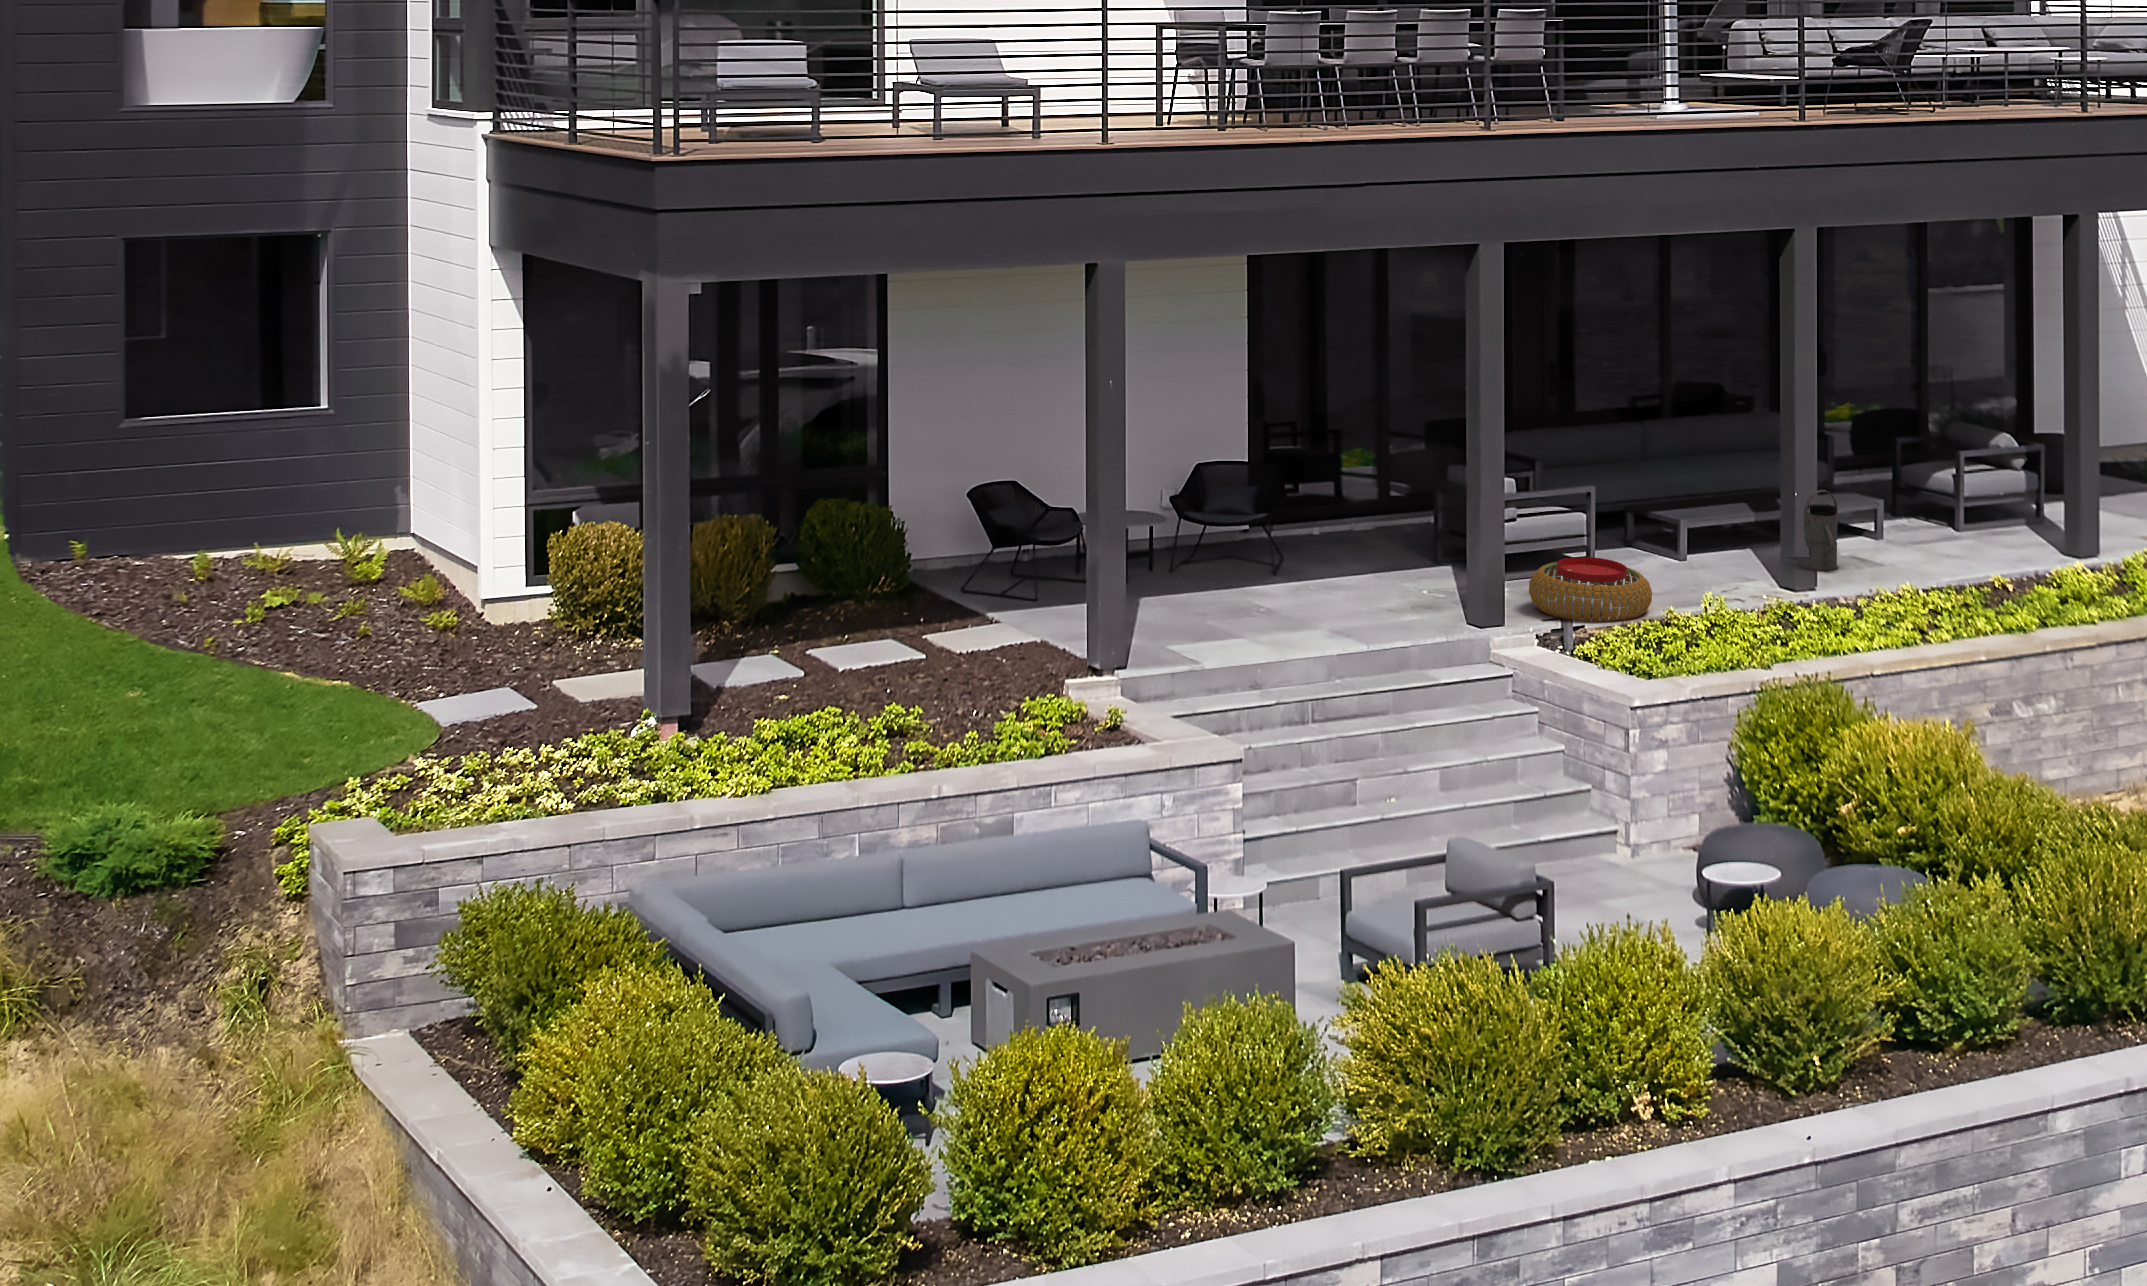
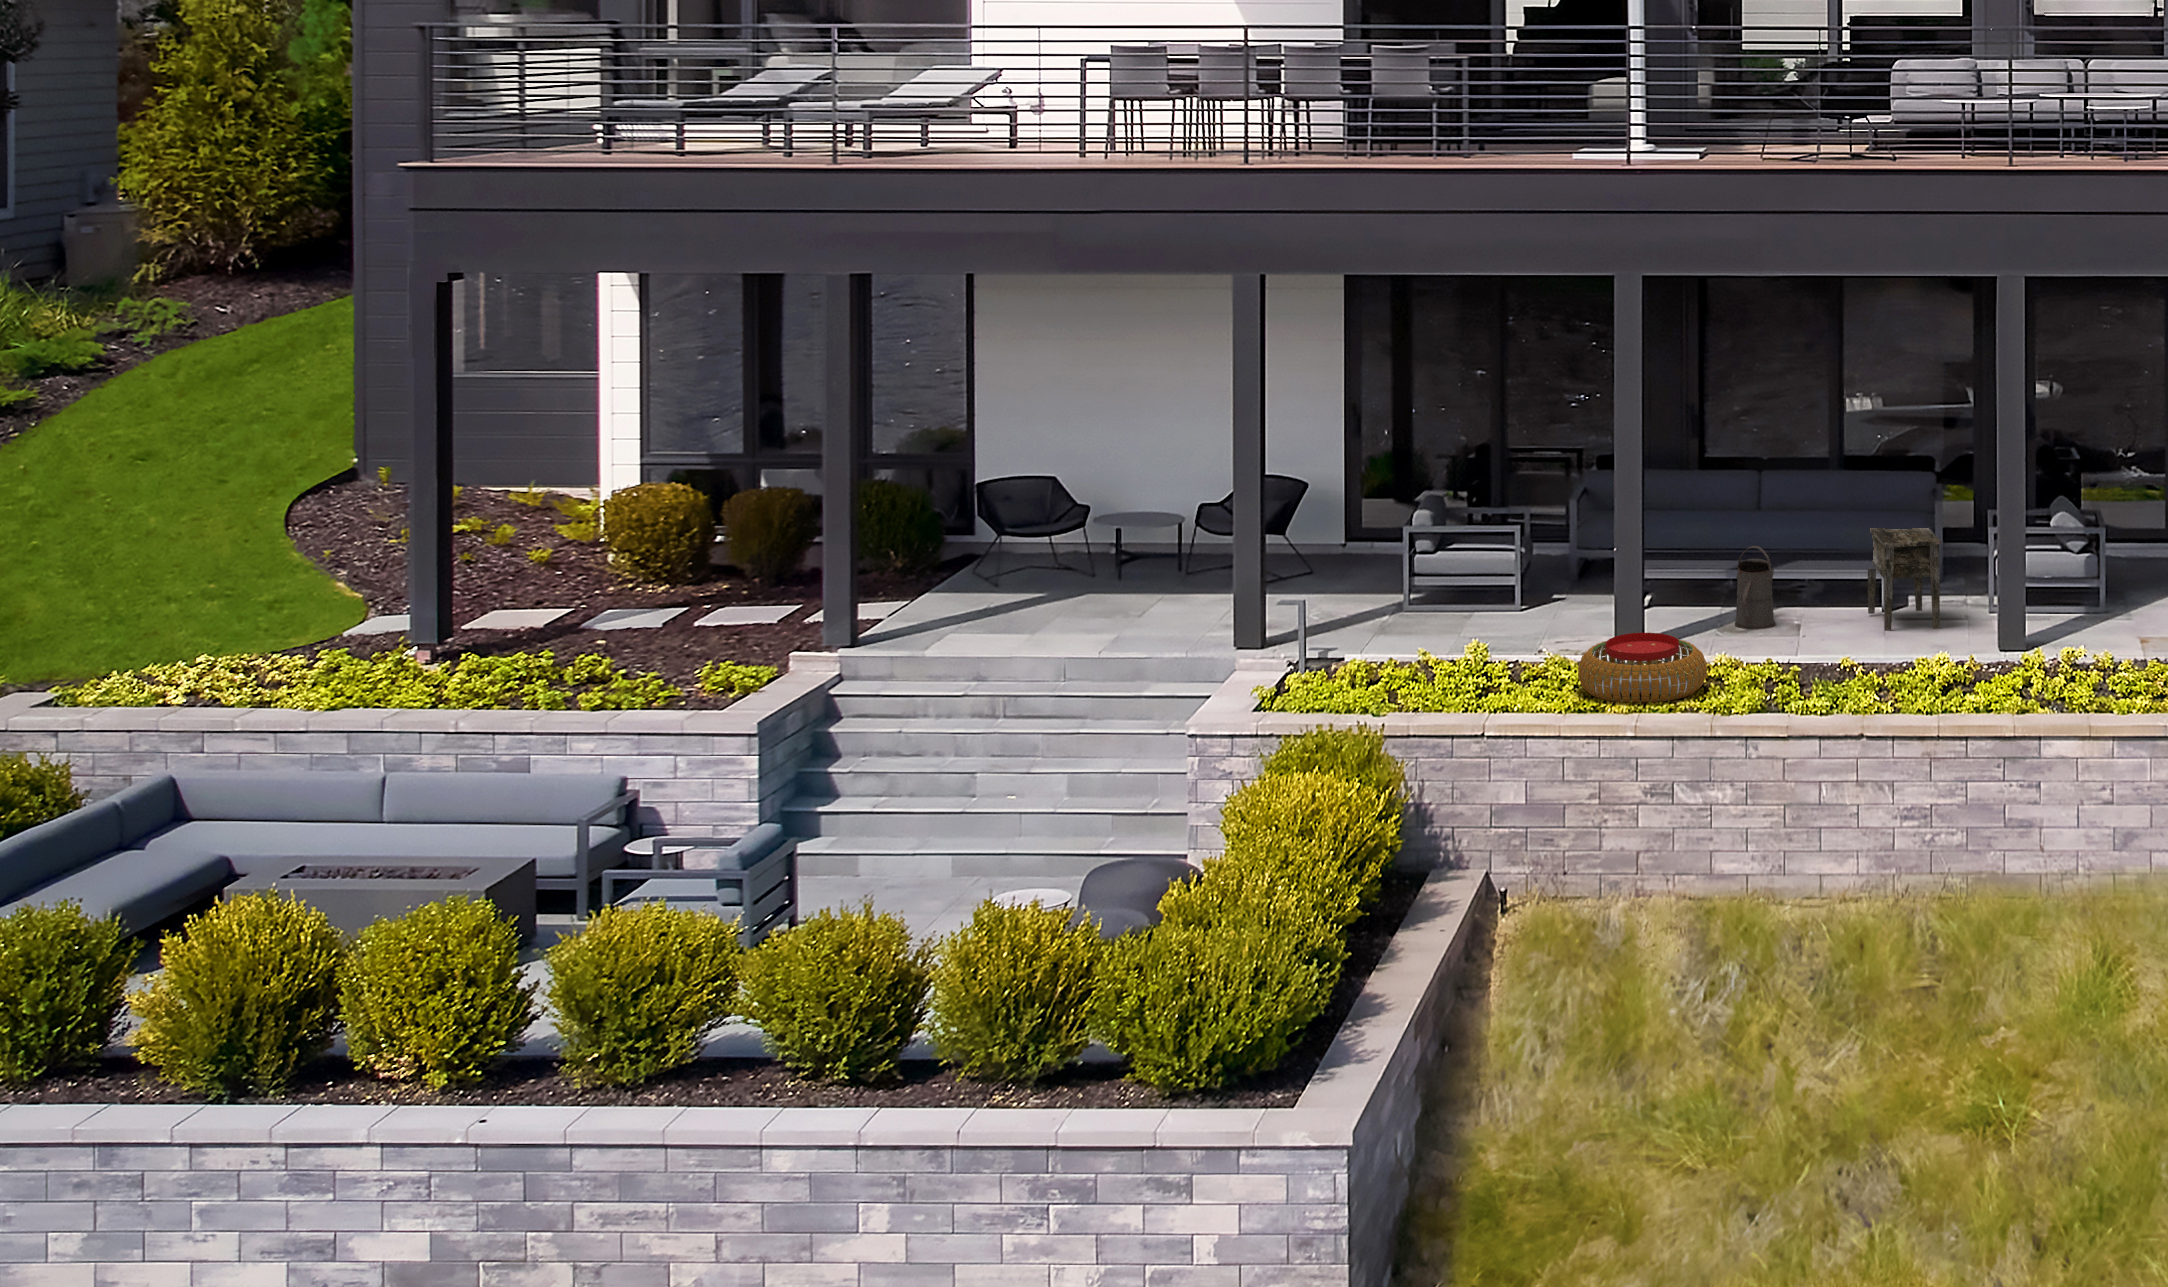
side table: none [1873,456,1977,566] -> present [1868,528,1941,631]
pouf: present [1529,557,1652,621] -> present [1578,633,1707,702]

